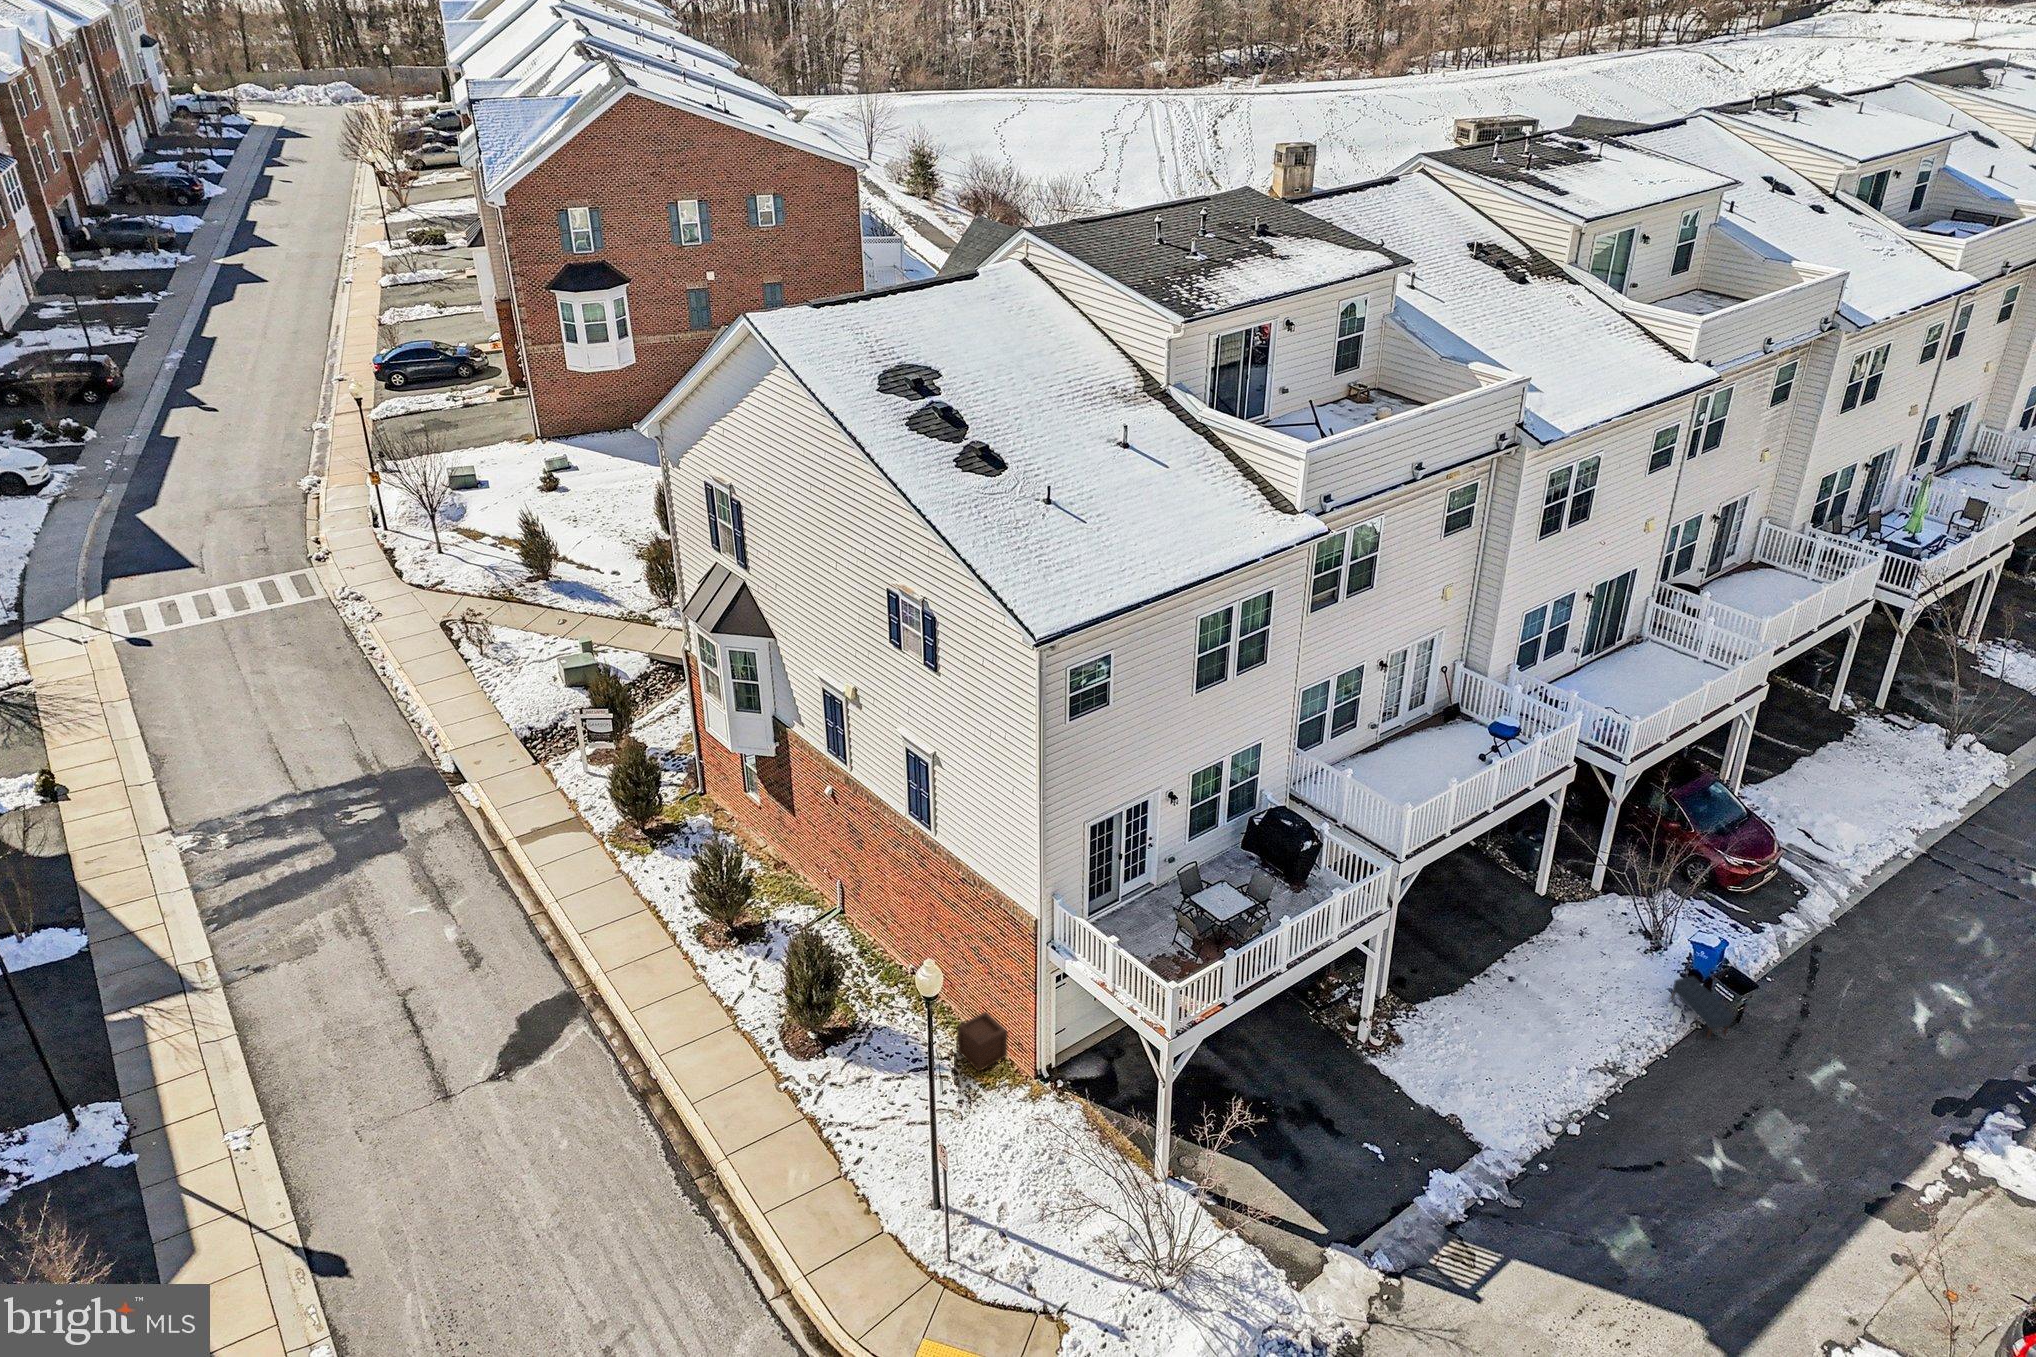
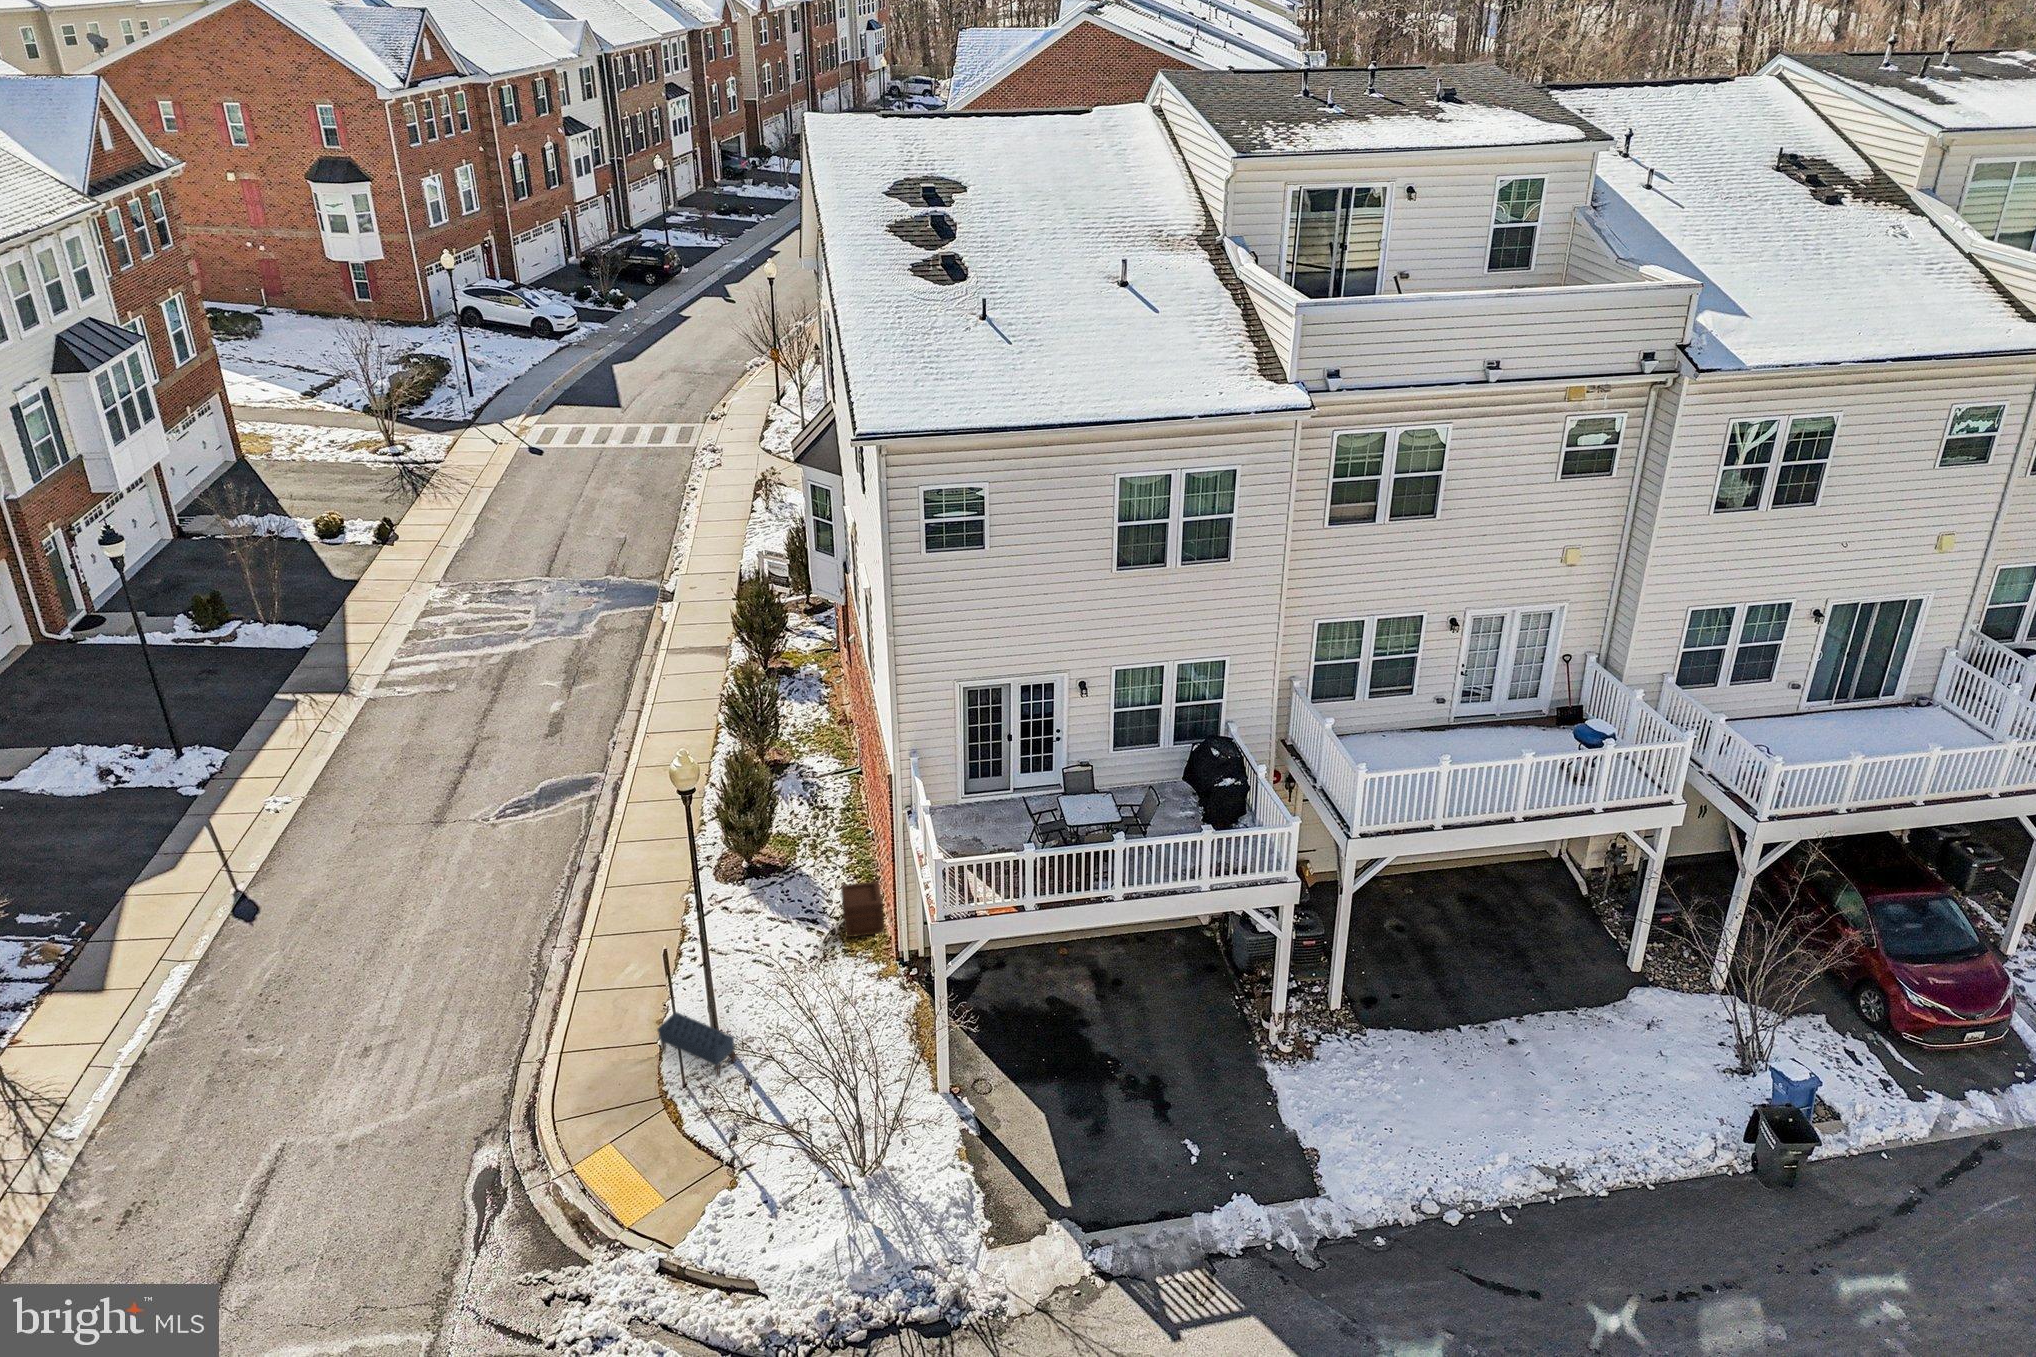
bench: present [1670,977,1734,1038] -> present [658,1012,735,1078]

